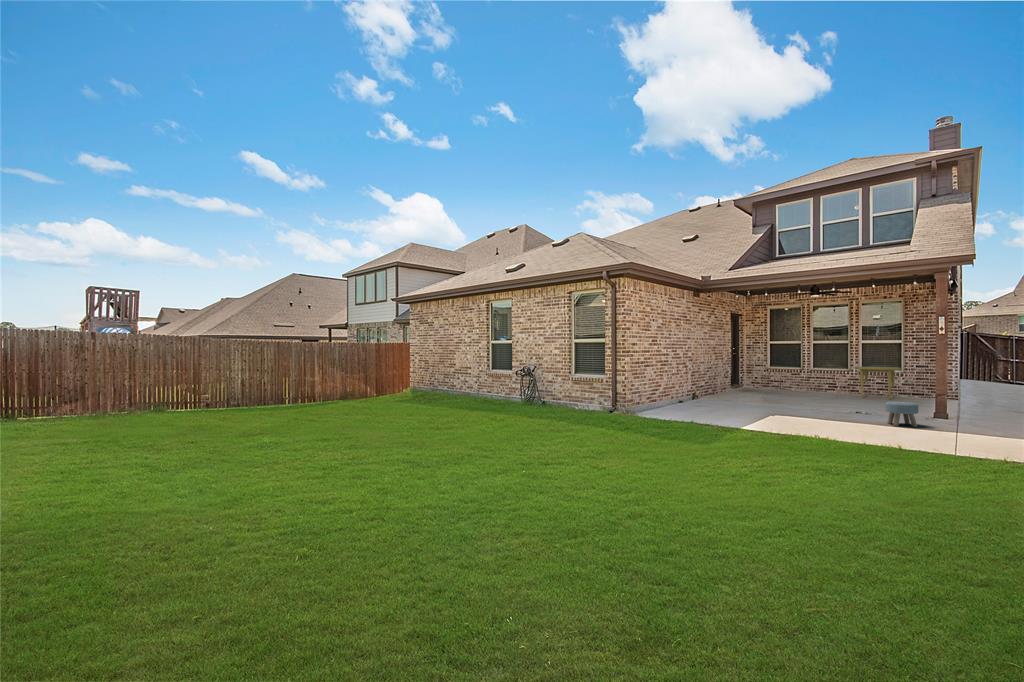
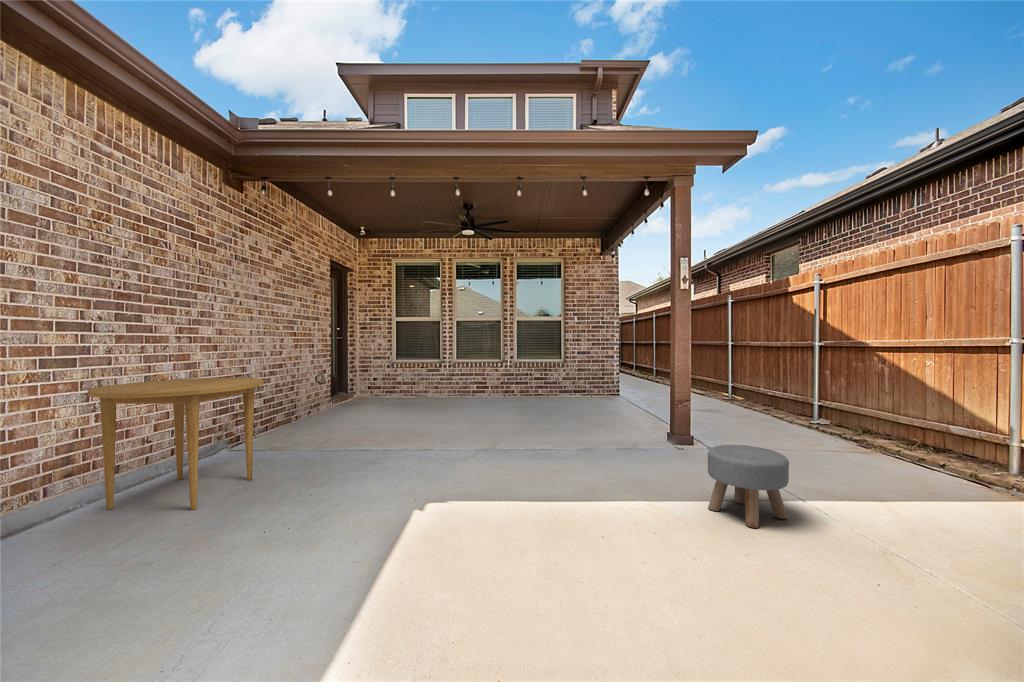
dining table: present [854,367,902,400] -> present [88,377,264,510]

